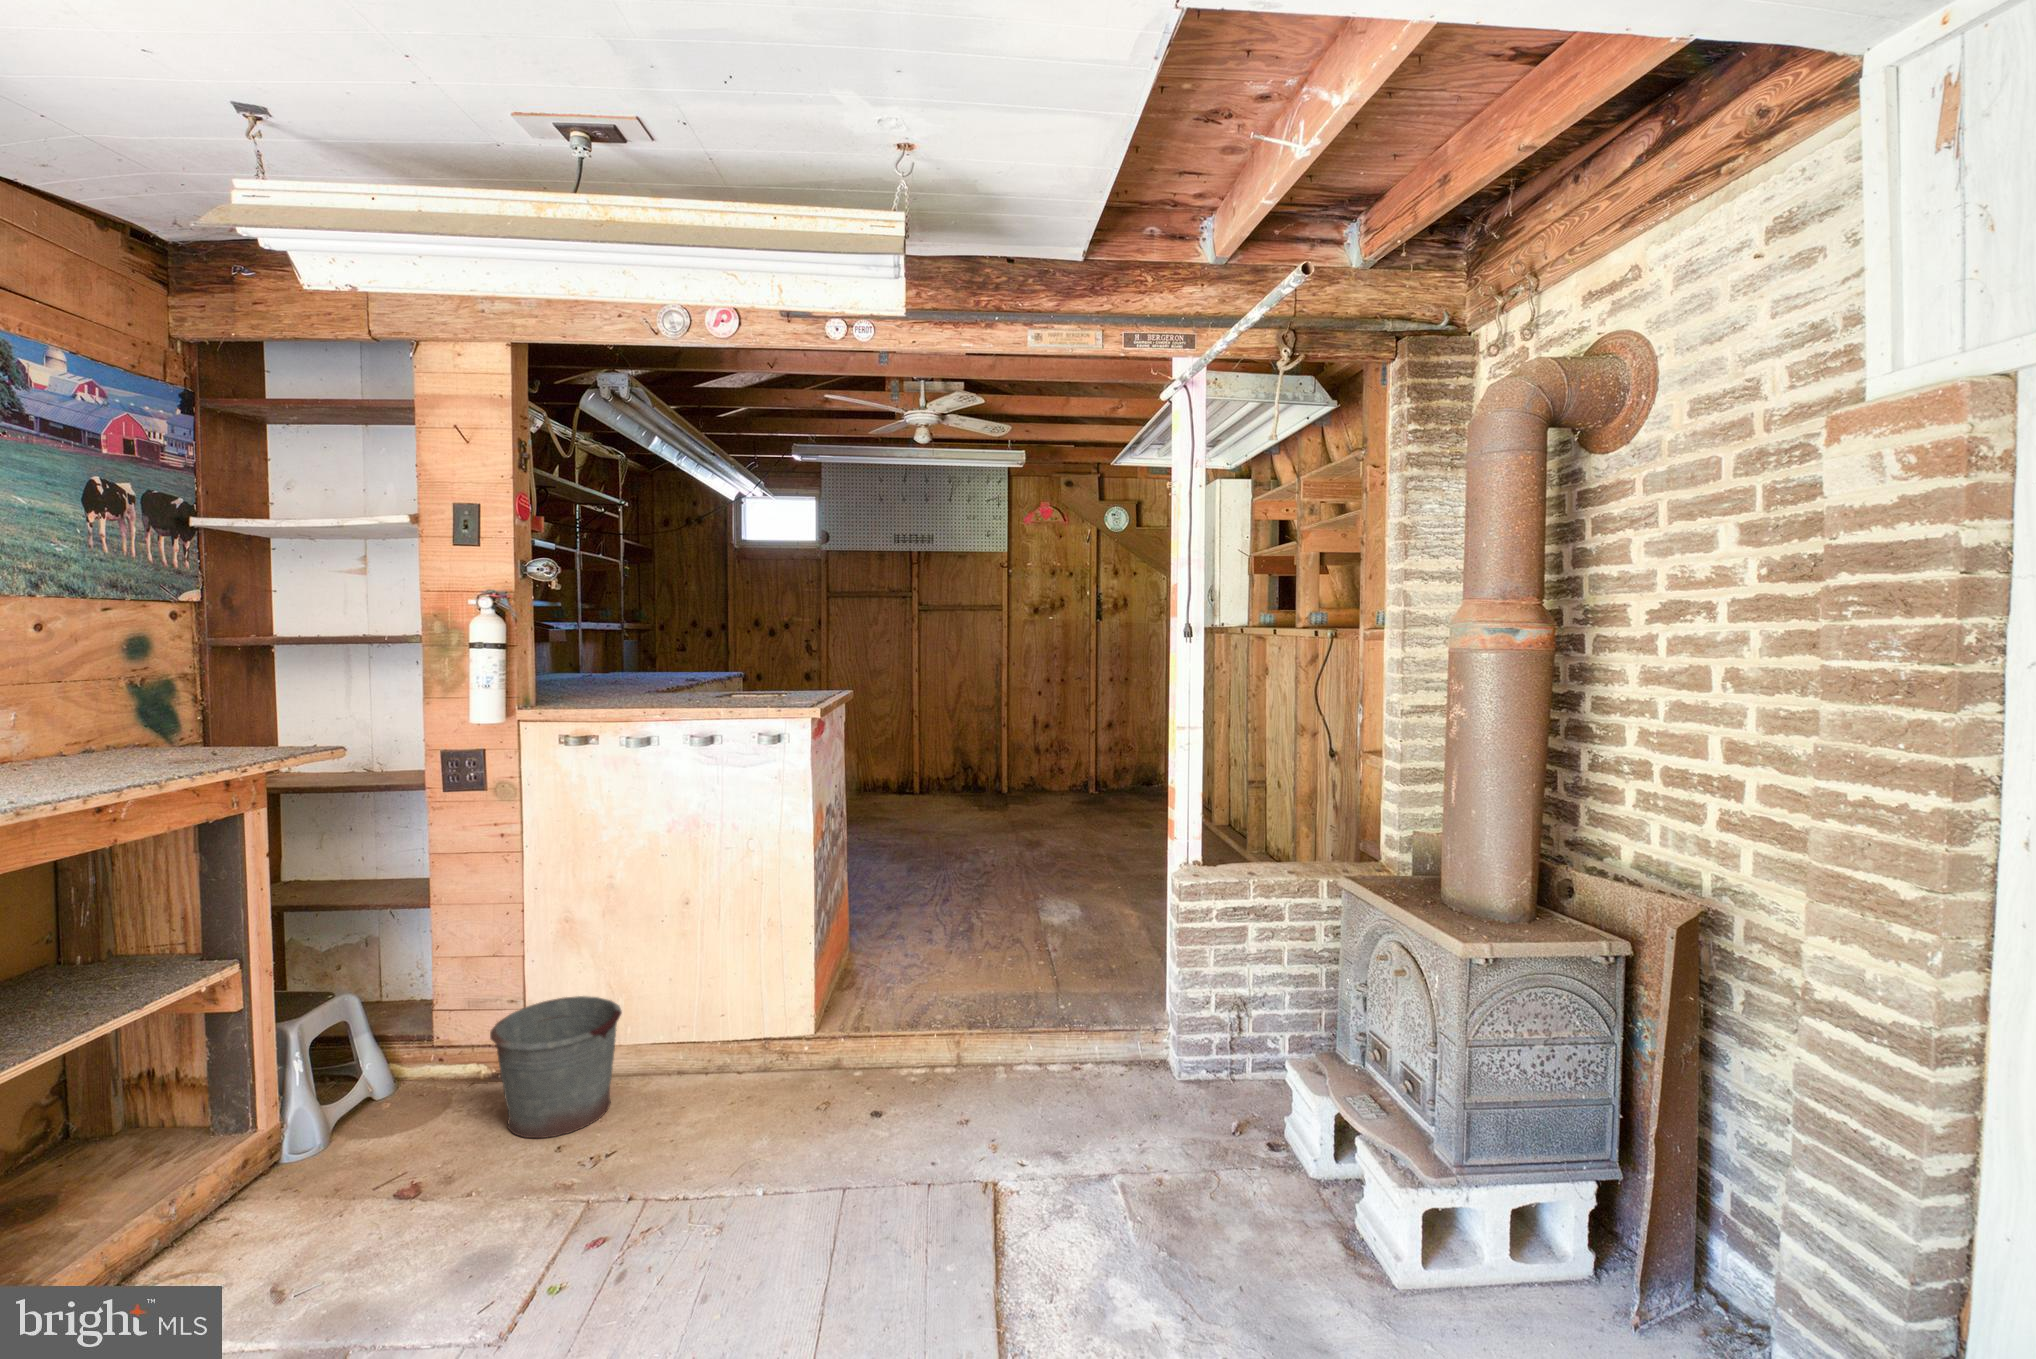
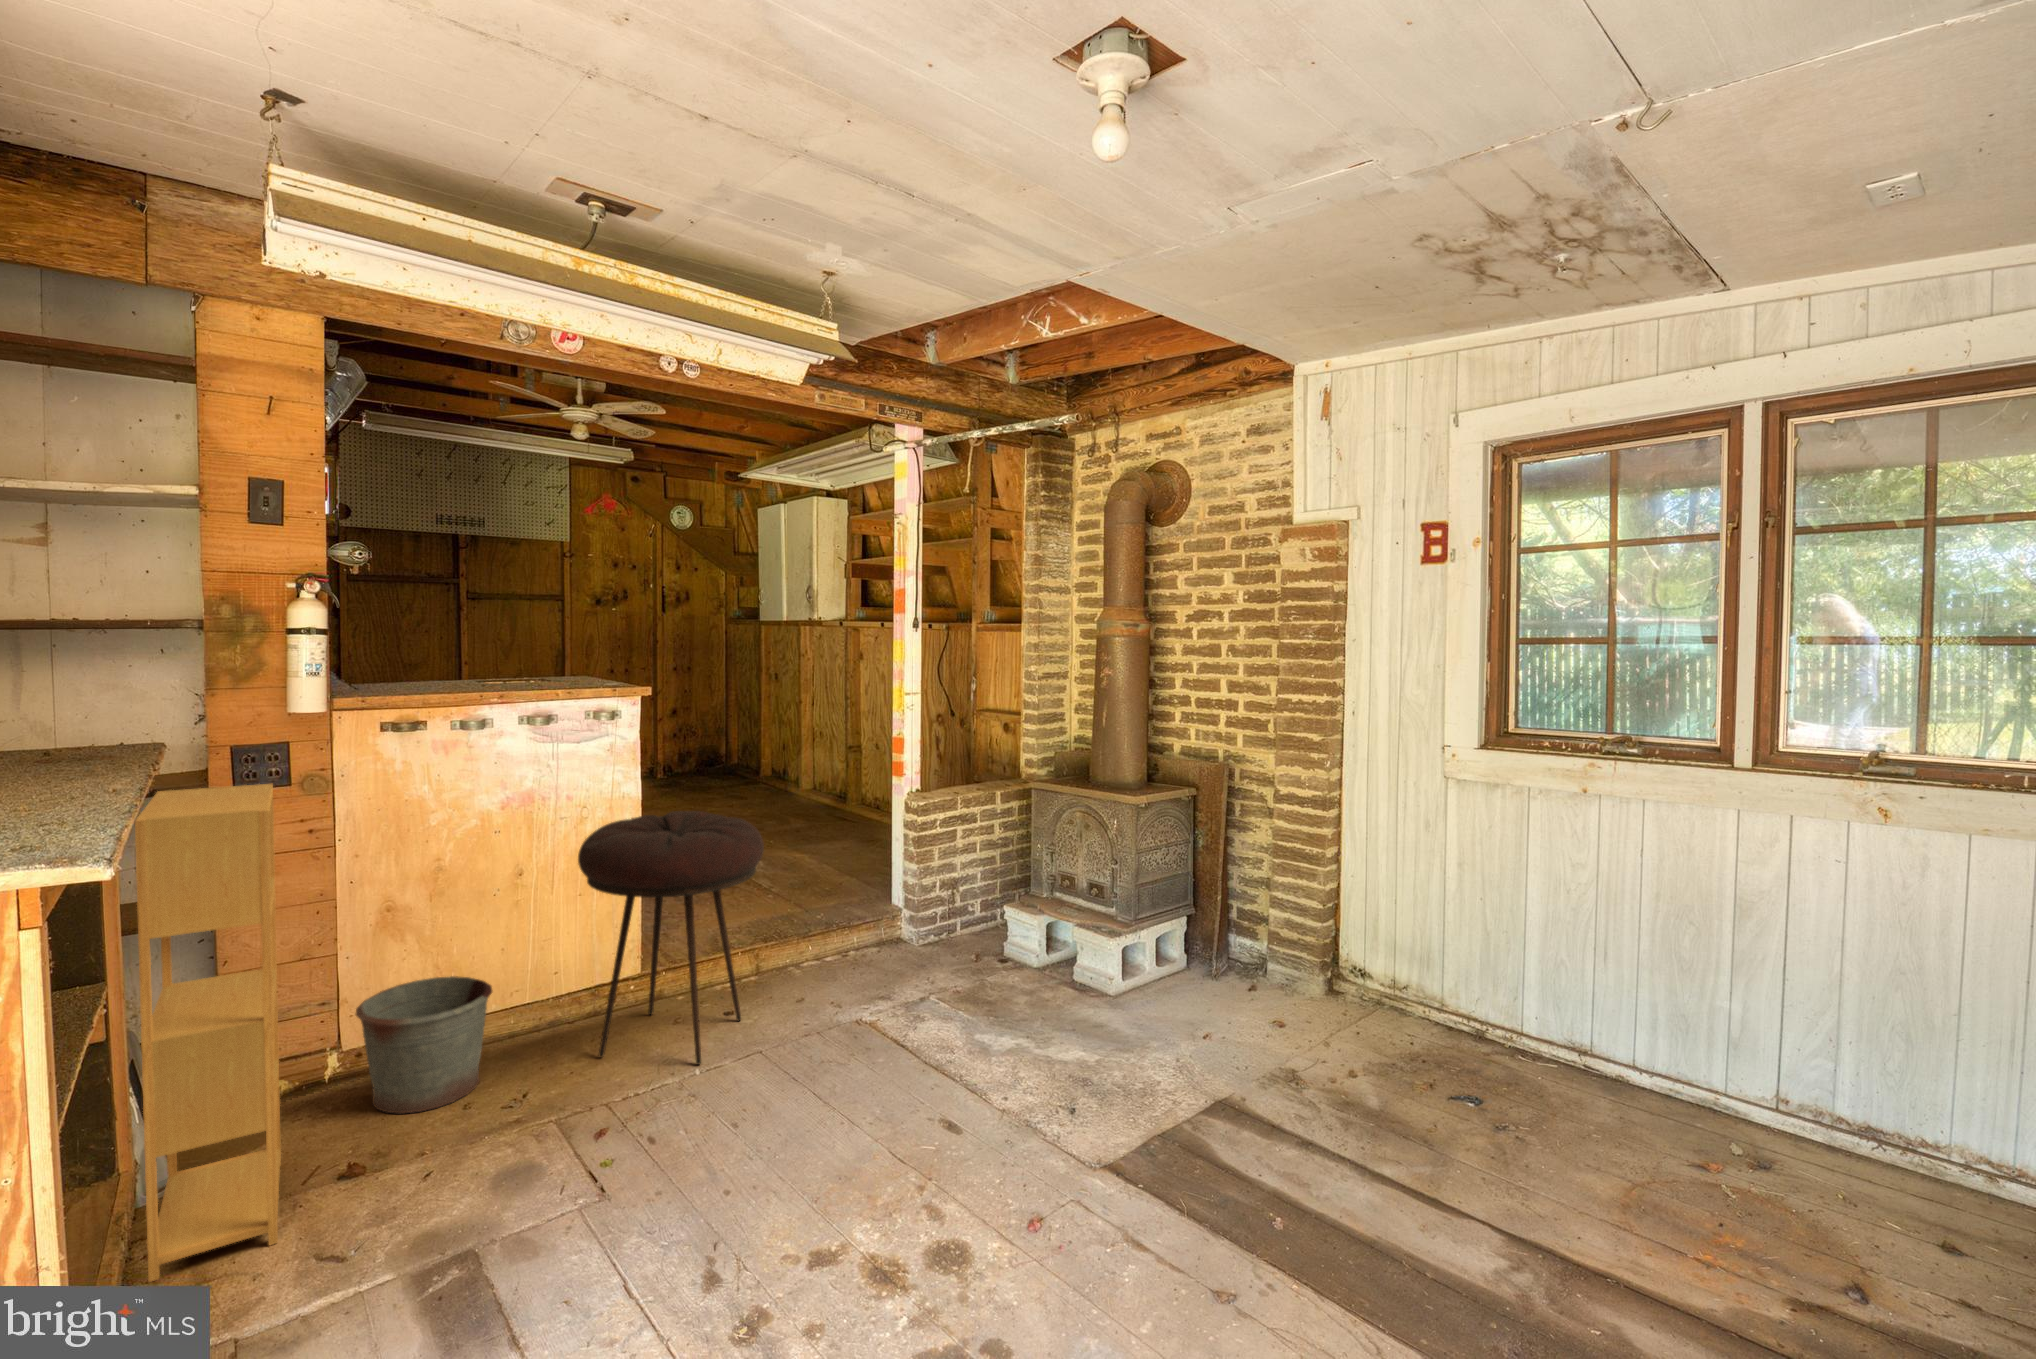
shelving unit: none [163,795,395,1251] -> present [135,784,281,1282]
stool: none [676,858,891,1179] -> present [578,811,764,1065]

